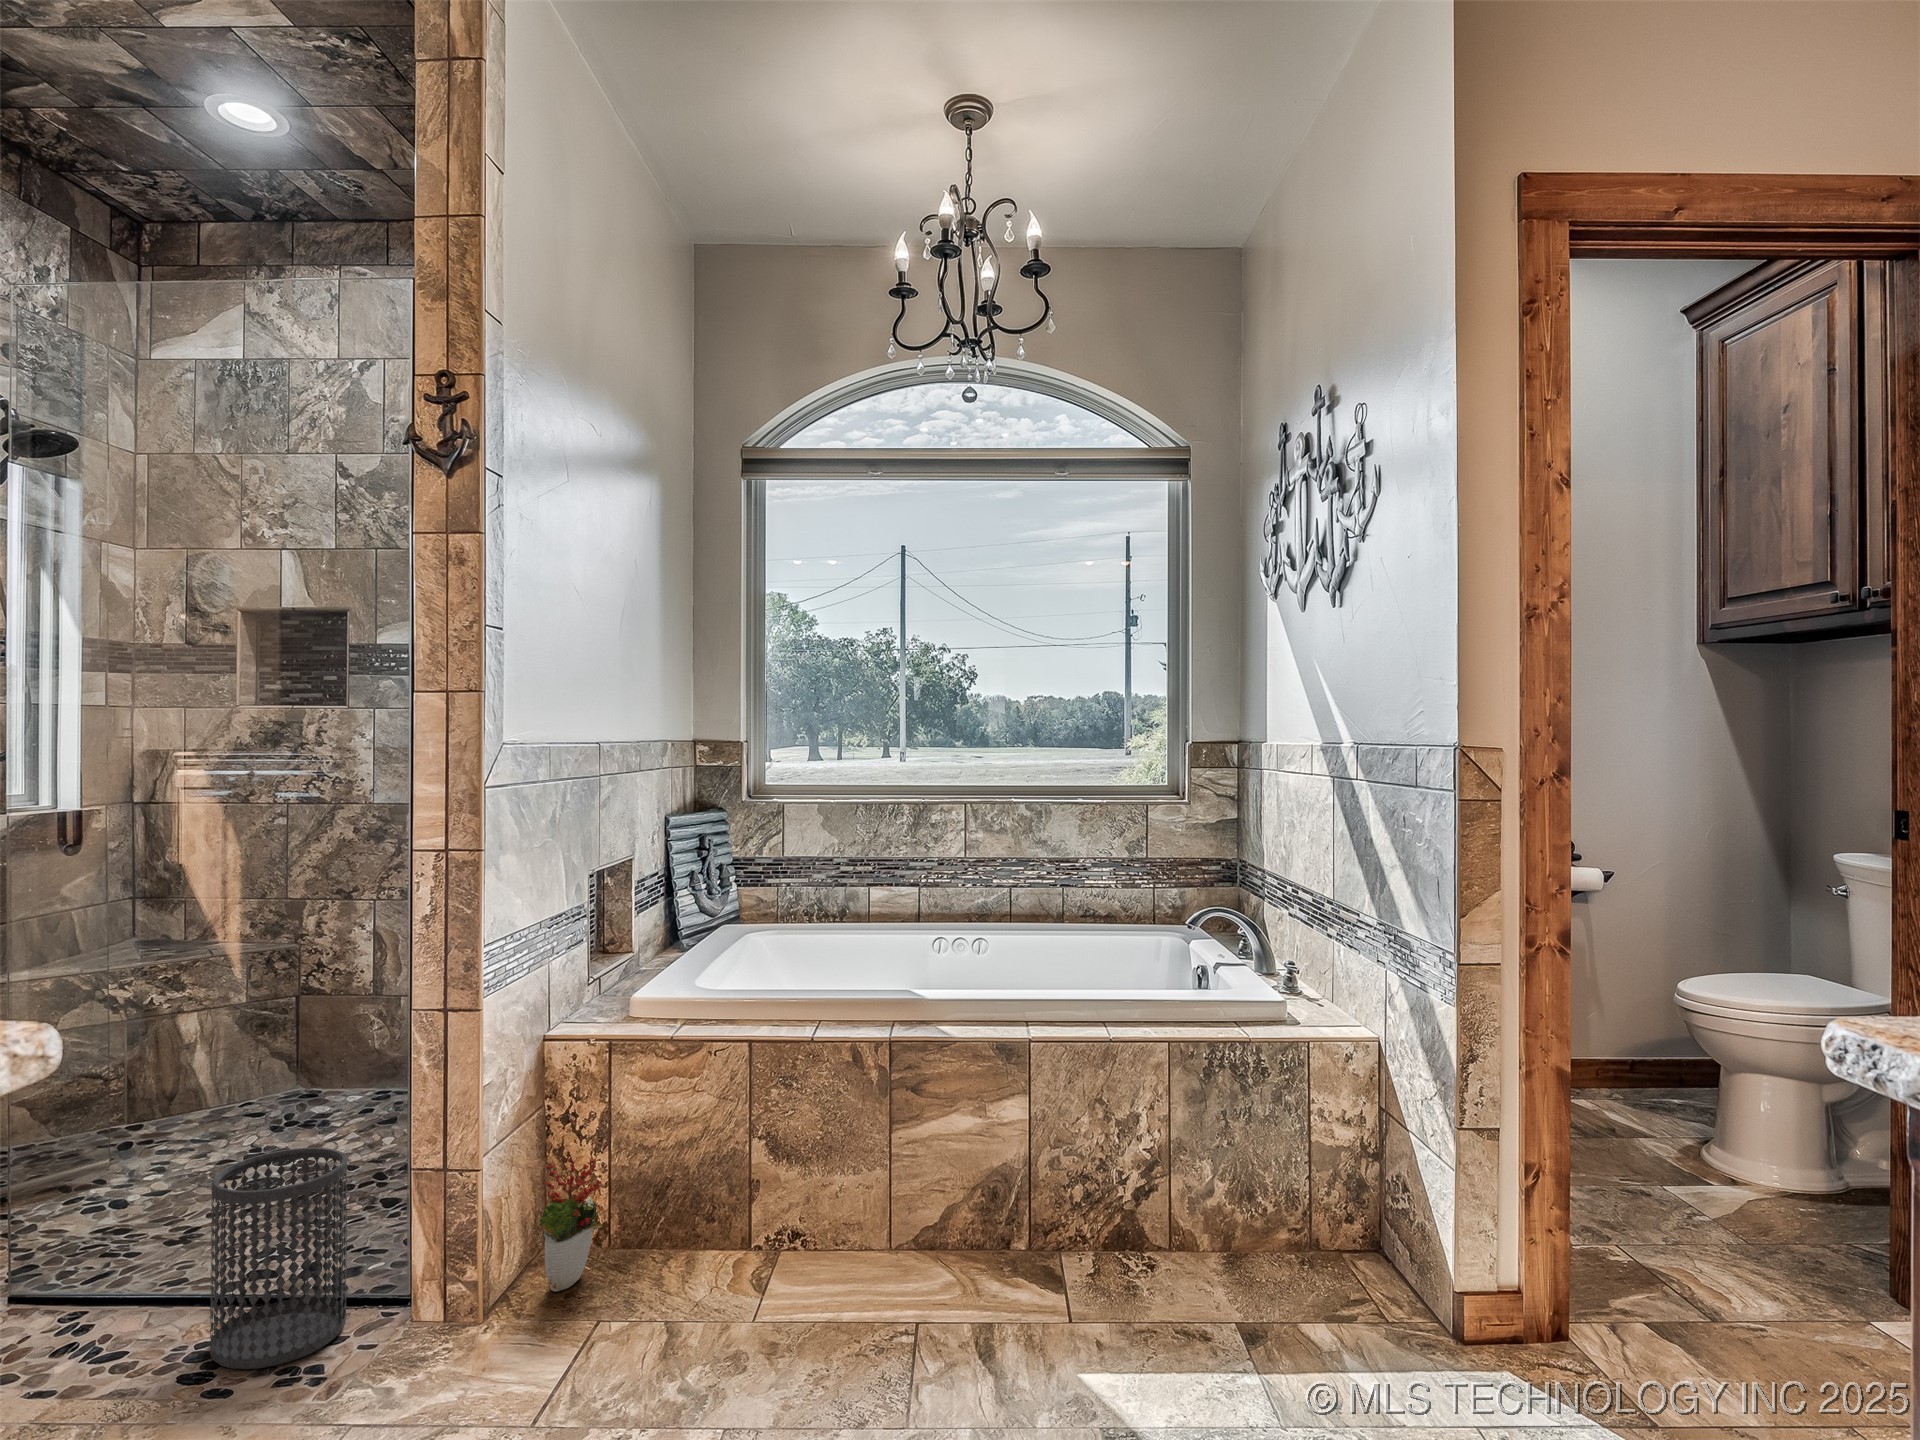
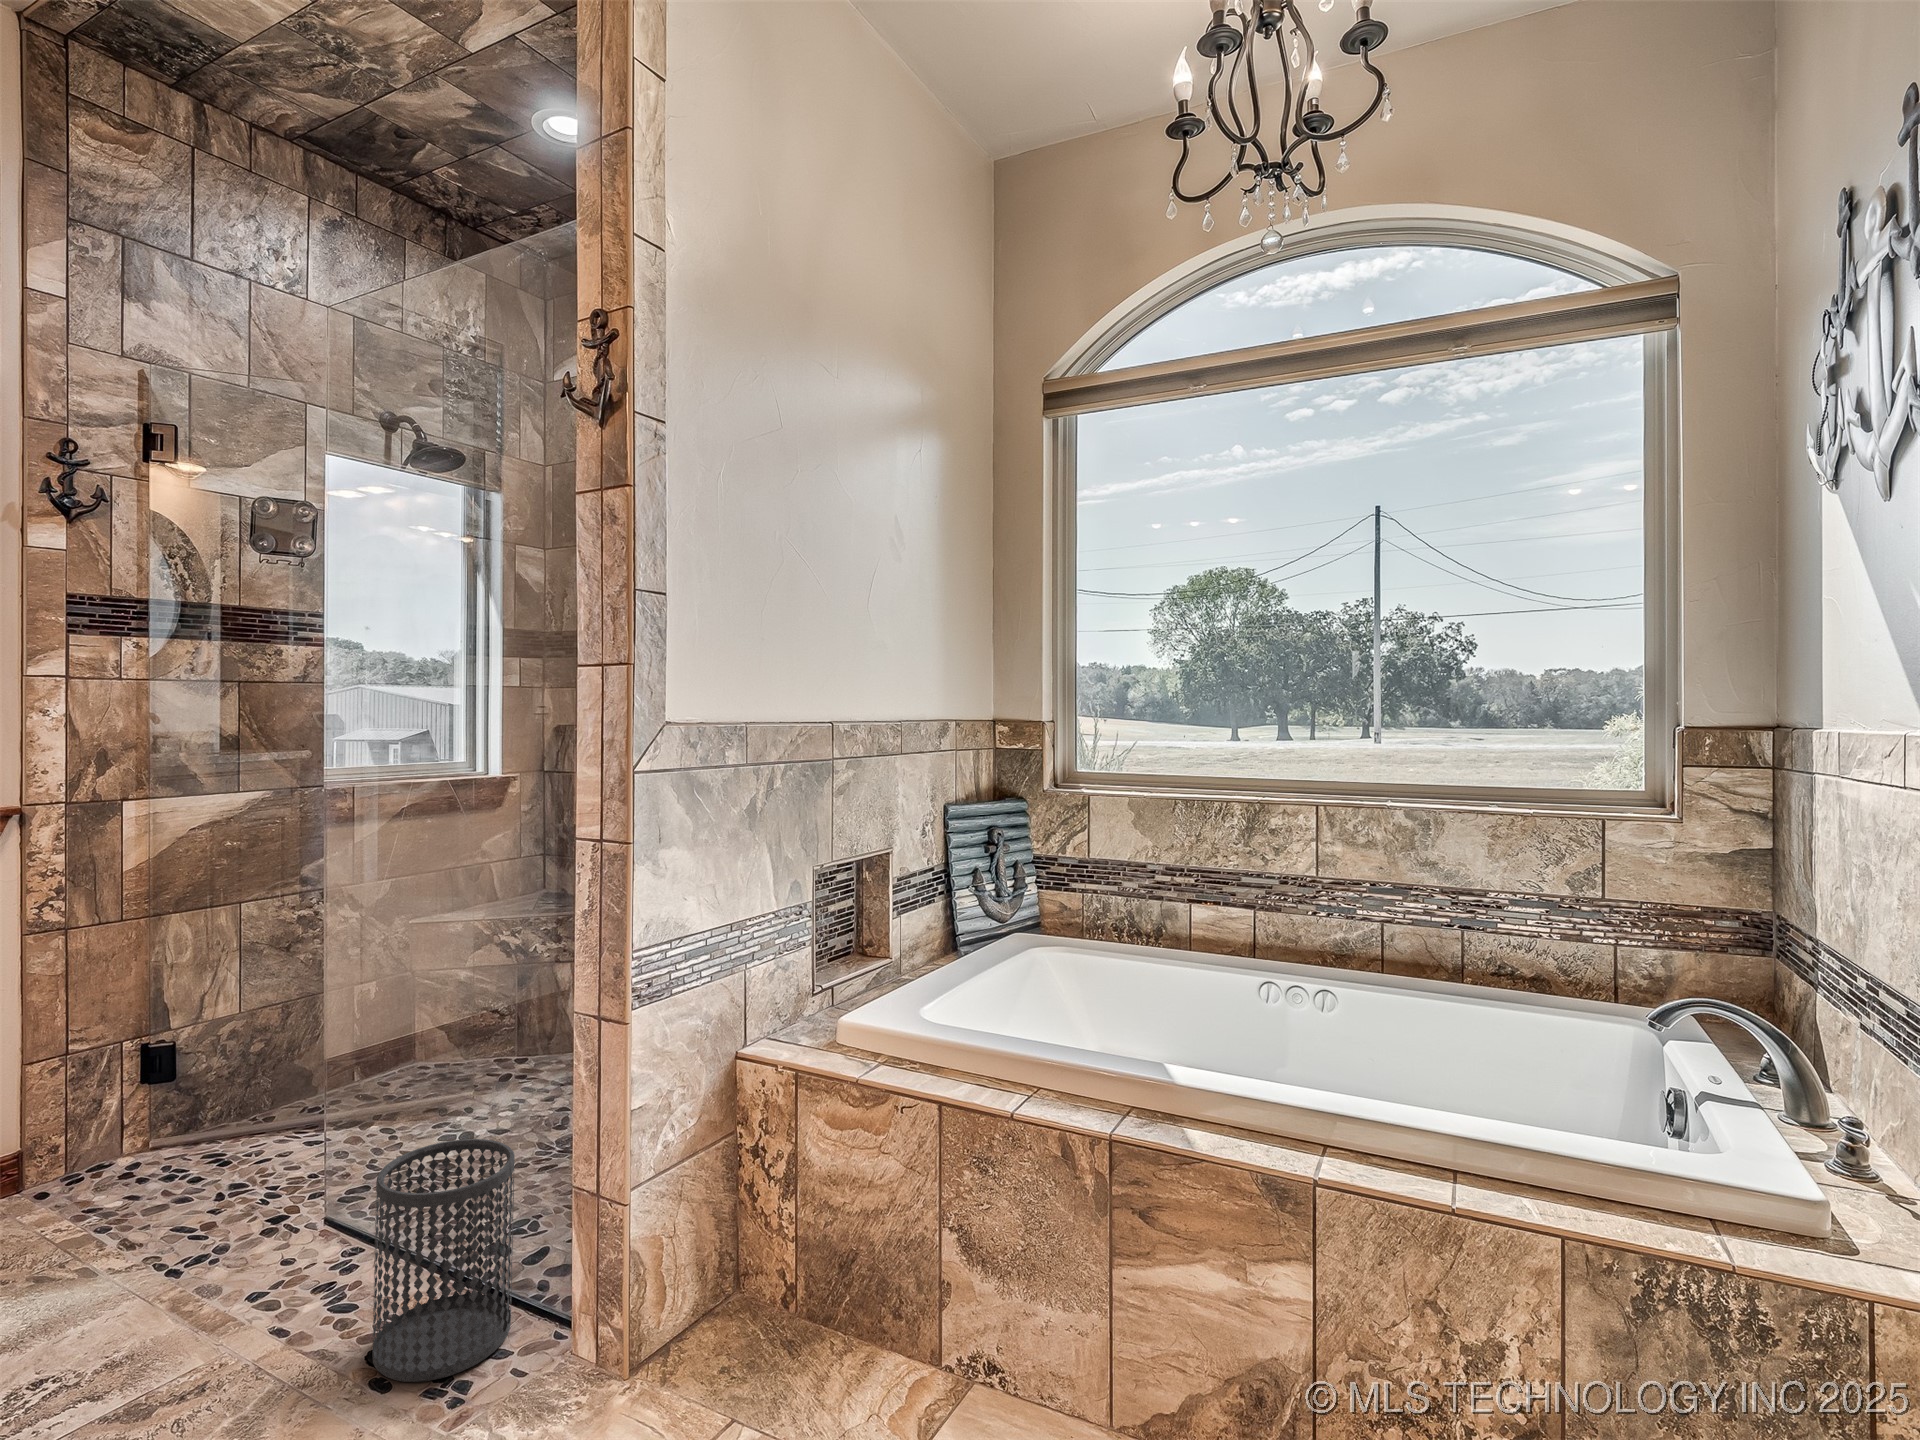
decorative plant: present [540,1156,602,1292] -> none [690,1205,768,1363]

